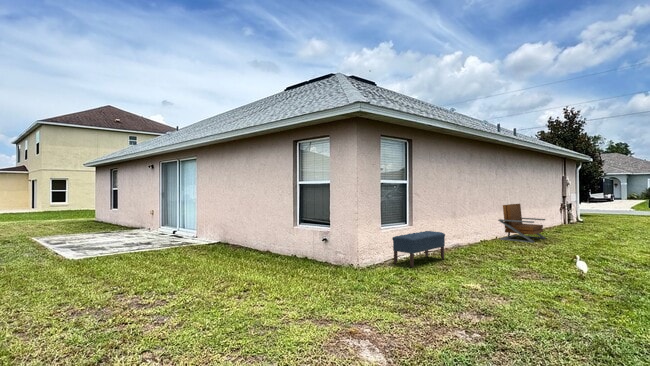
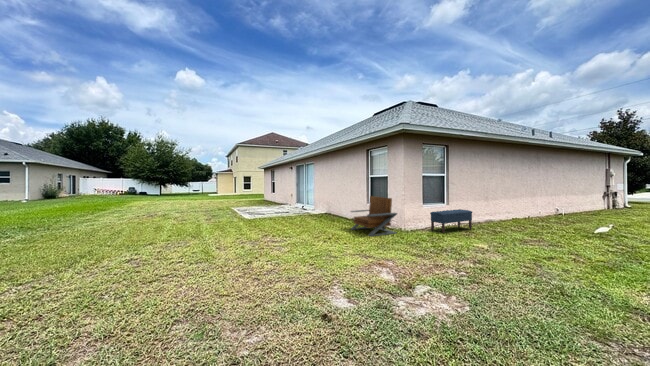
lounge chair: present [498,204,545,243] -> present [351,196,397,236]

